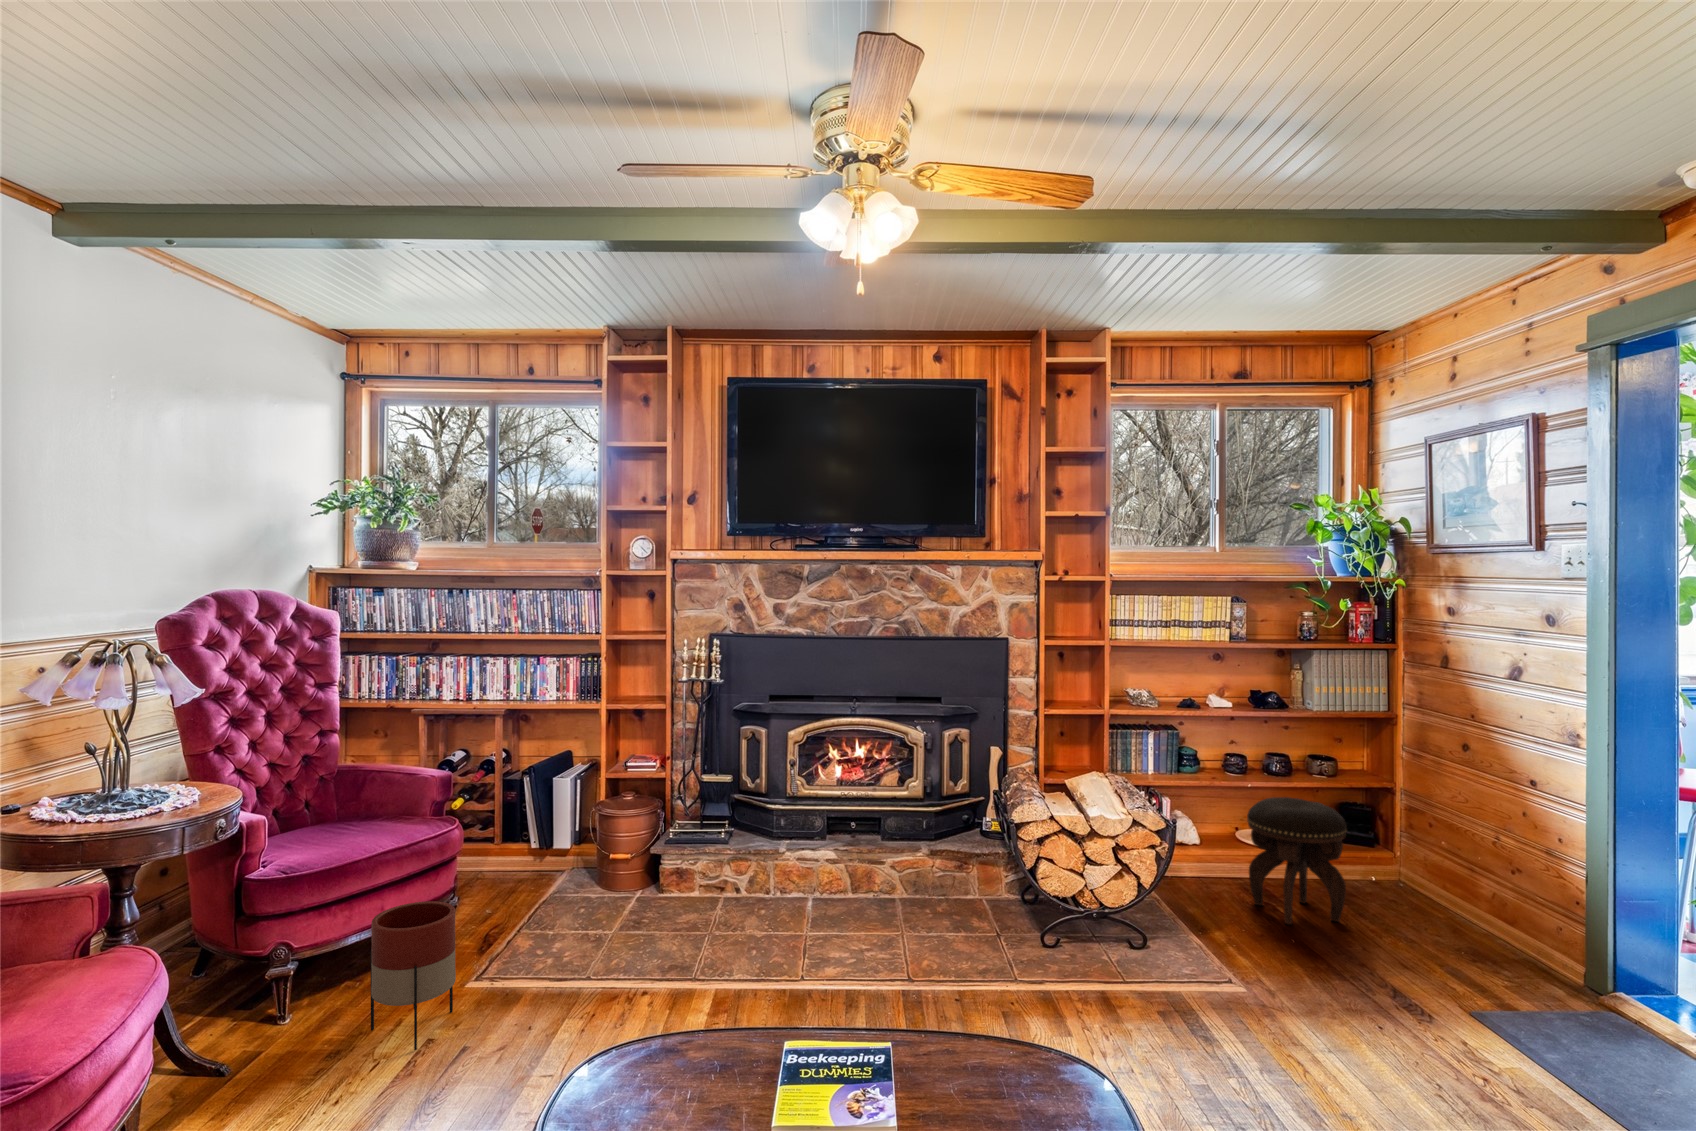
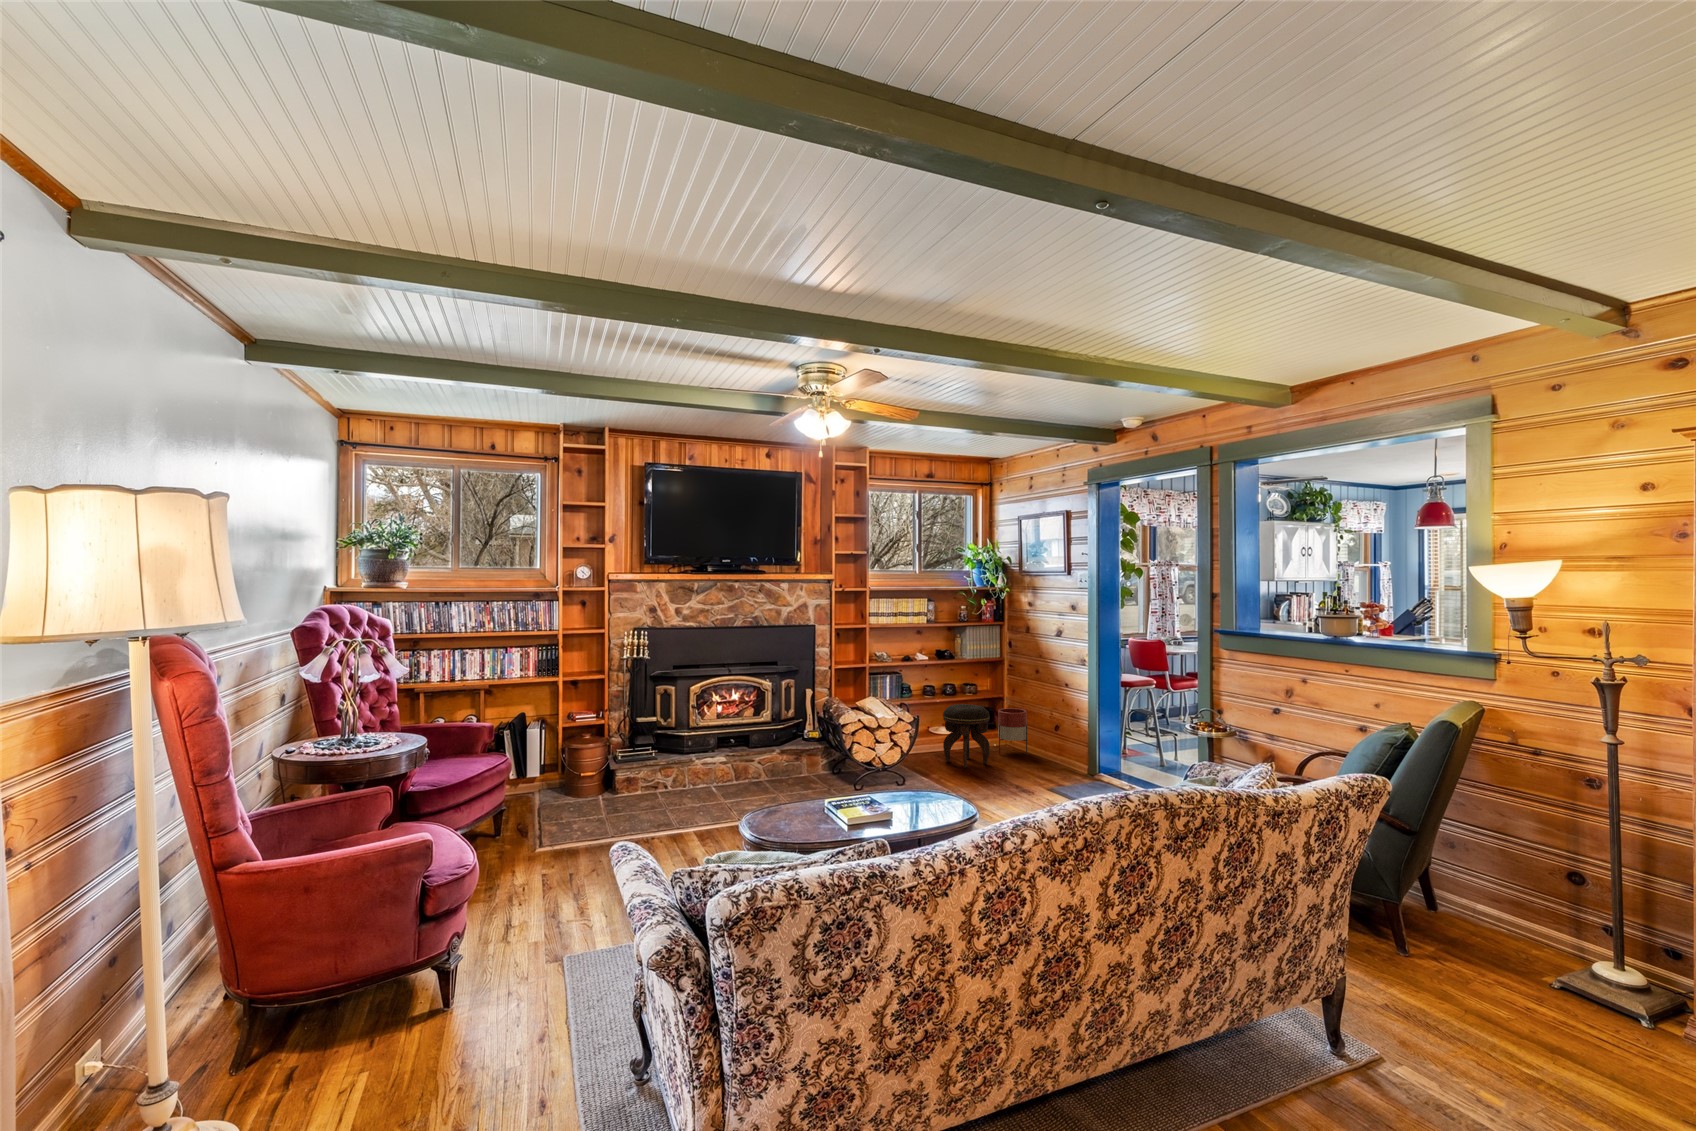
planter: present [371,901,456,1050] -> present [998,708,1027,755]

